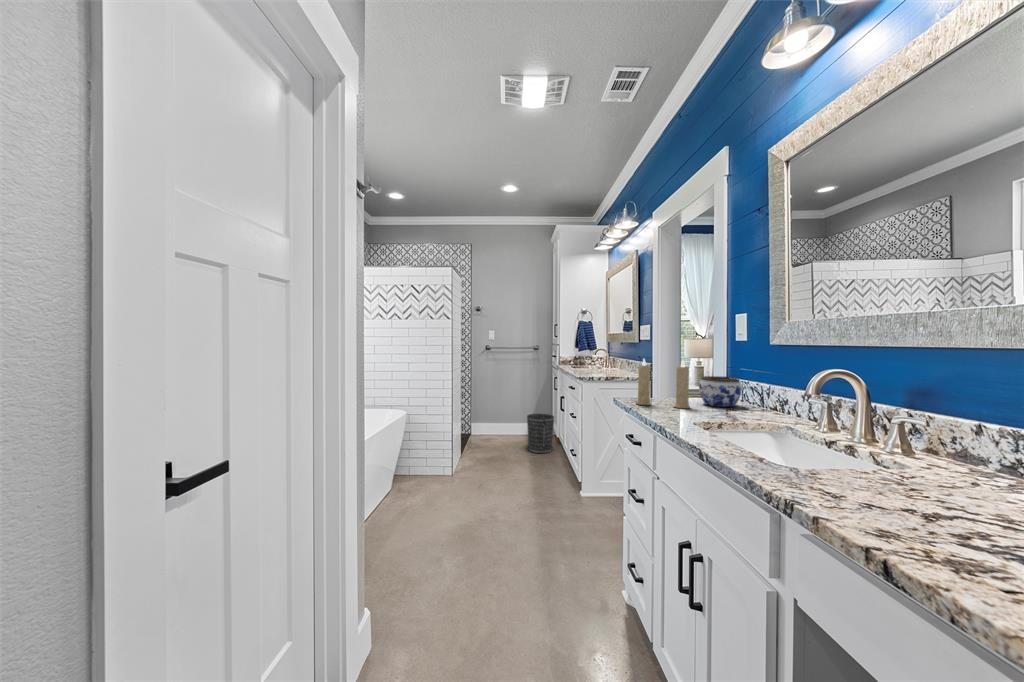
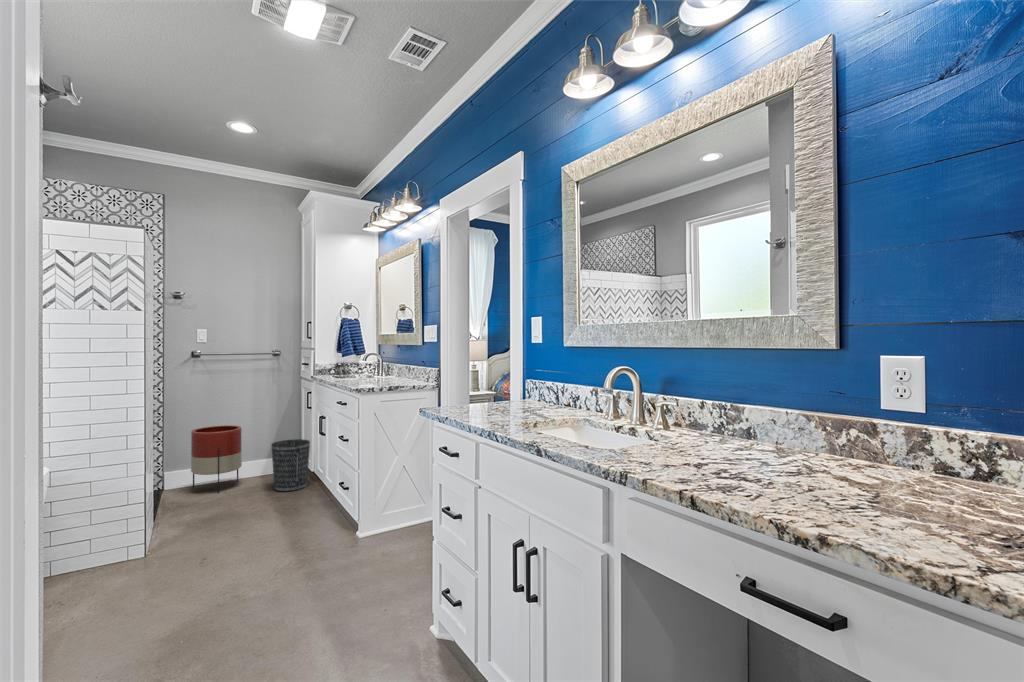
candle: present [636,359,690,408] -> none [448,362,501,413]
jar: present [699,376,742,407] -> none [504,378,541,407]
planter: none [478,398,509,446] -> present [191,425,242,493]

